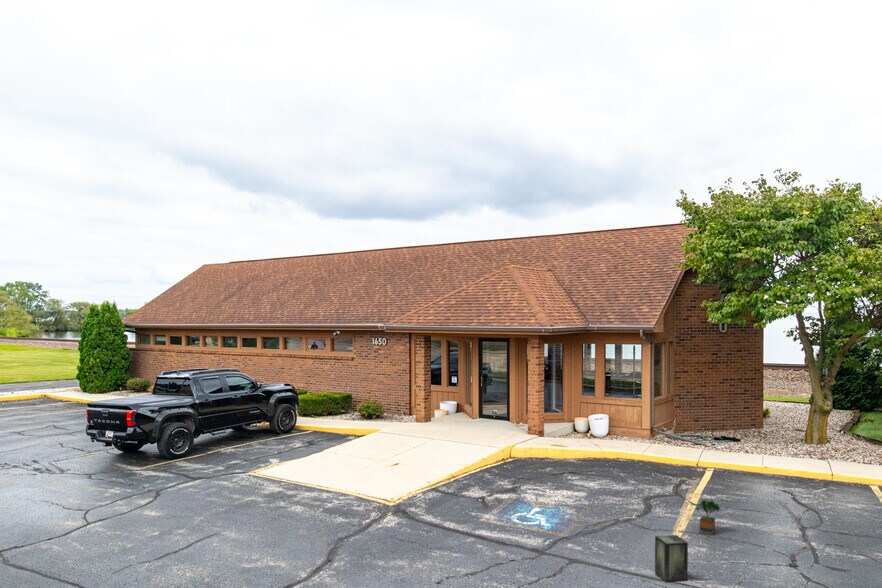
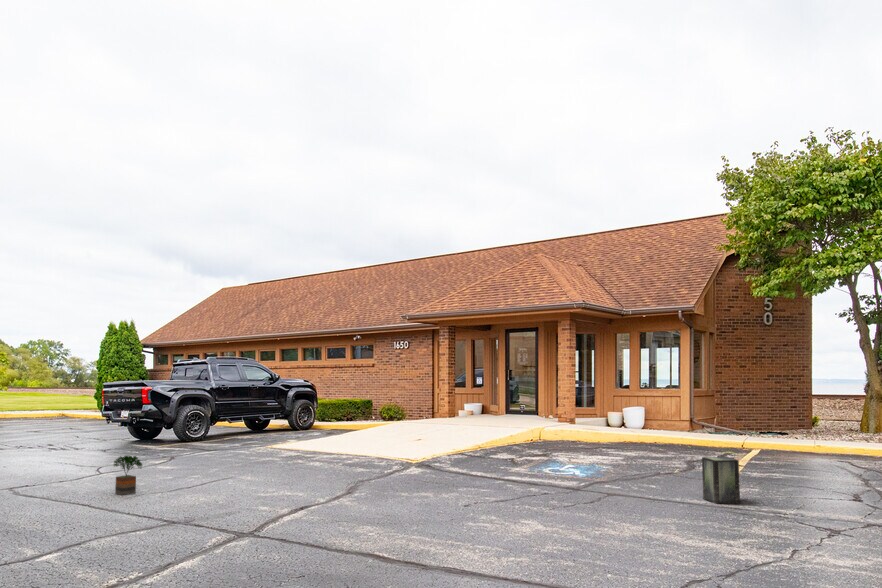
potted tree: present [696,500,720,535] -> present [114,456,142,495]

